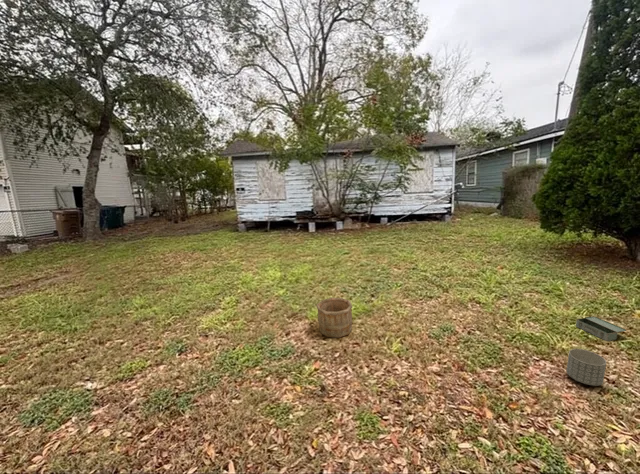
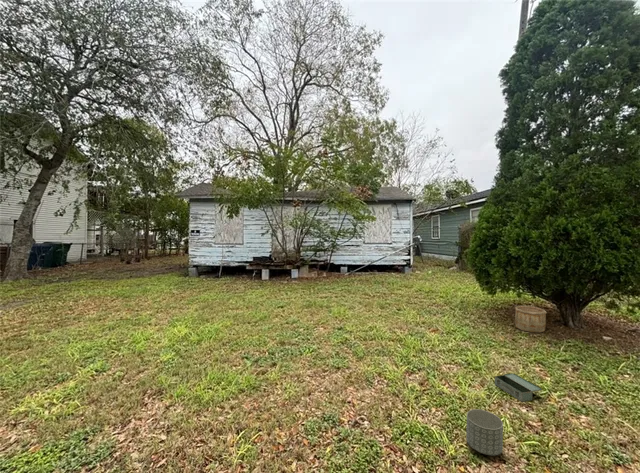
wooden bucket: present [316,298,352,338] -> present [515,306,547,332]

